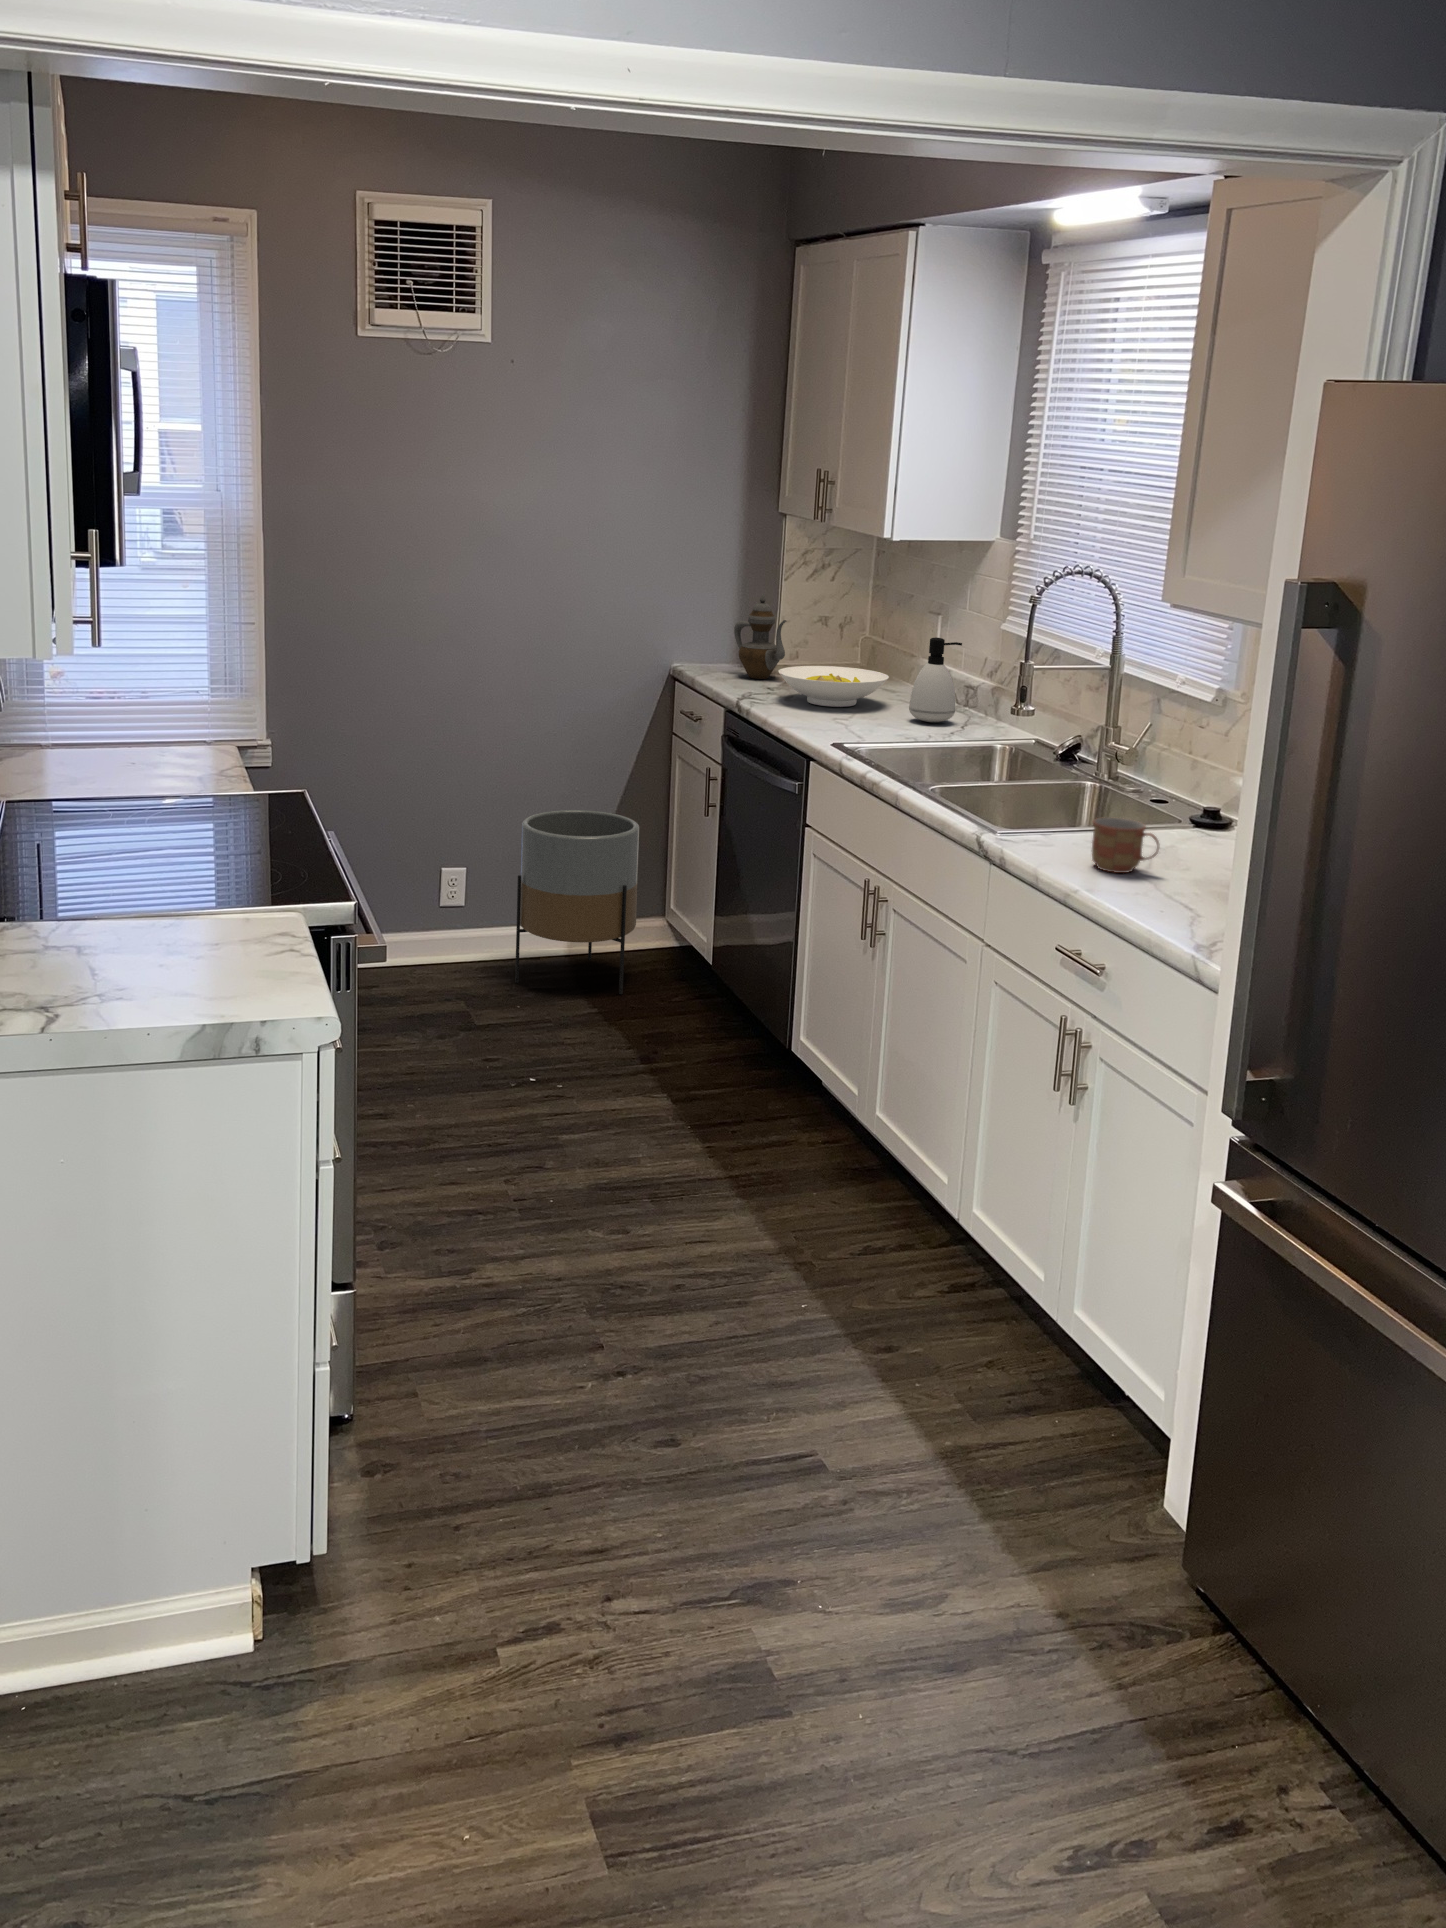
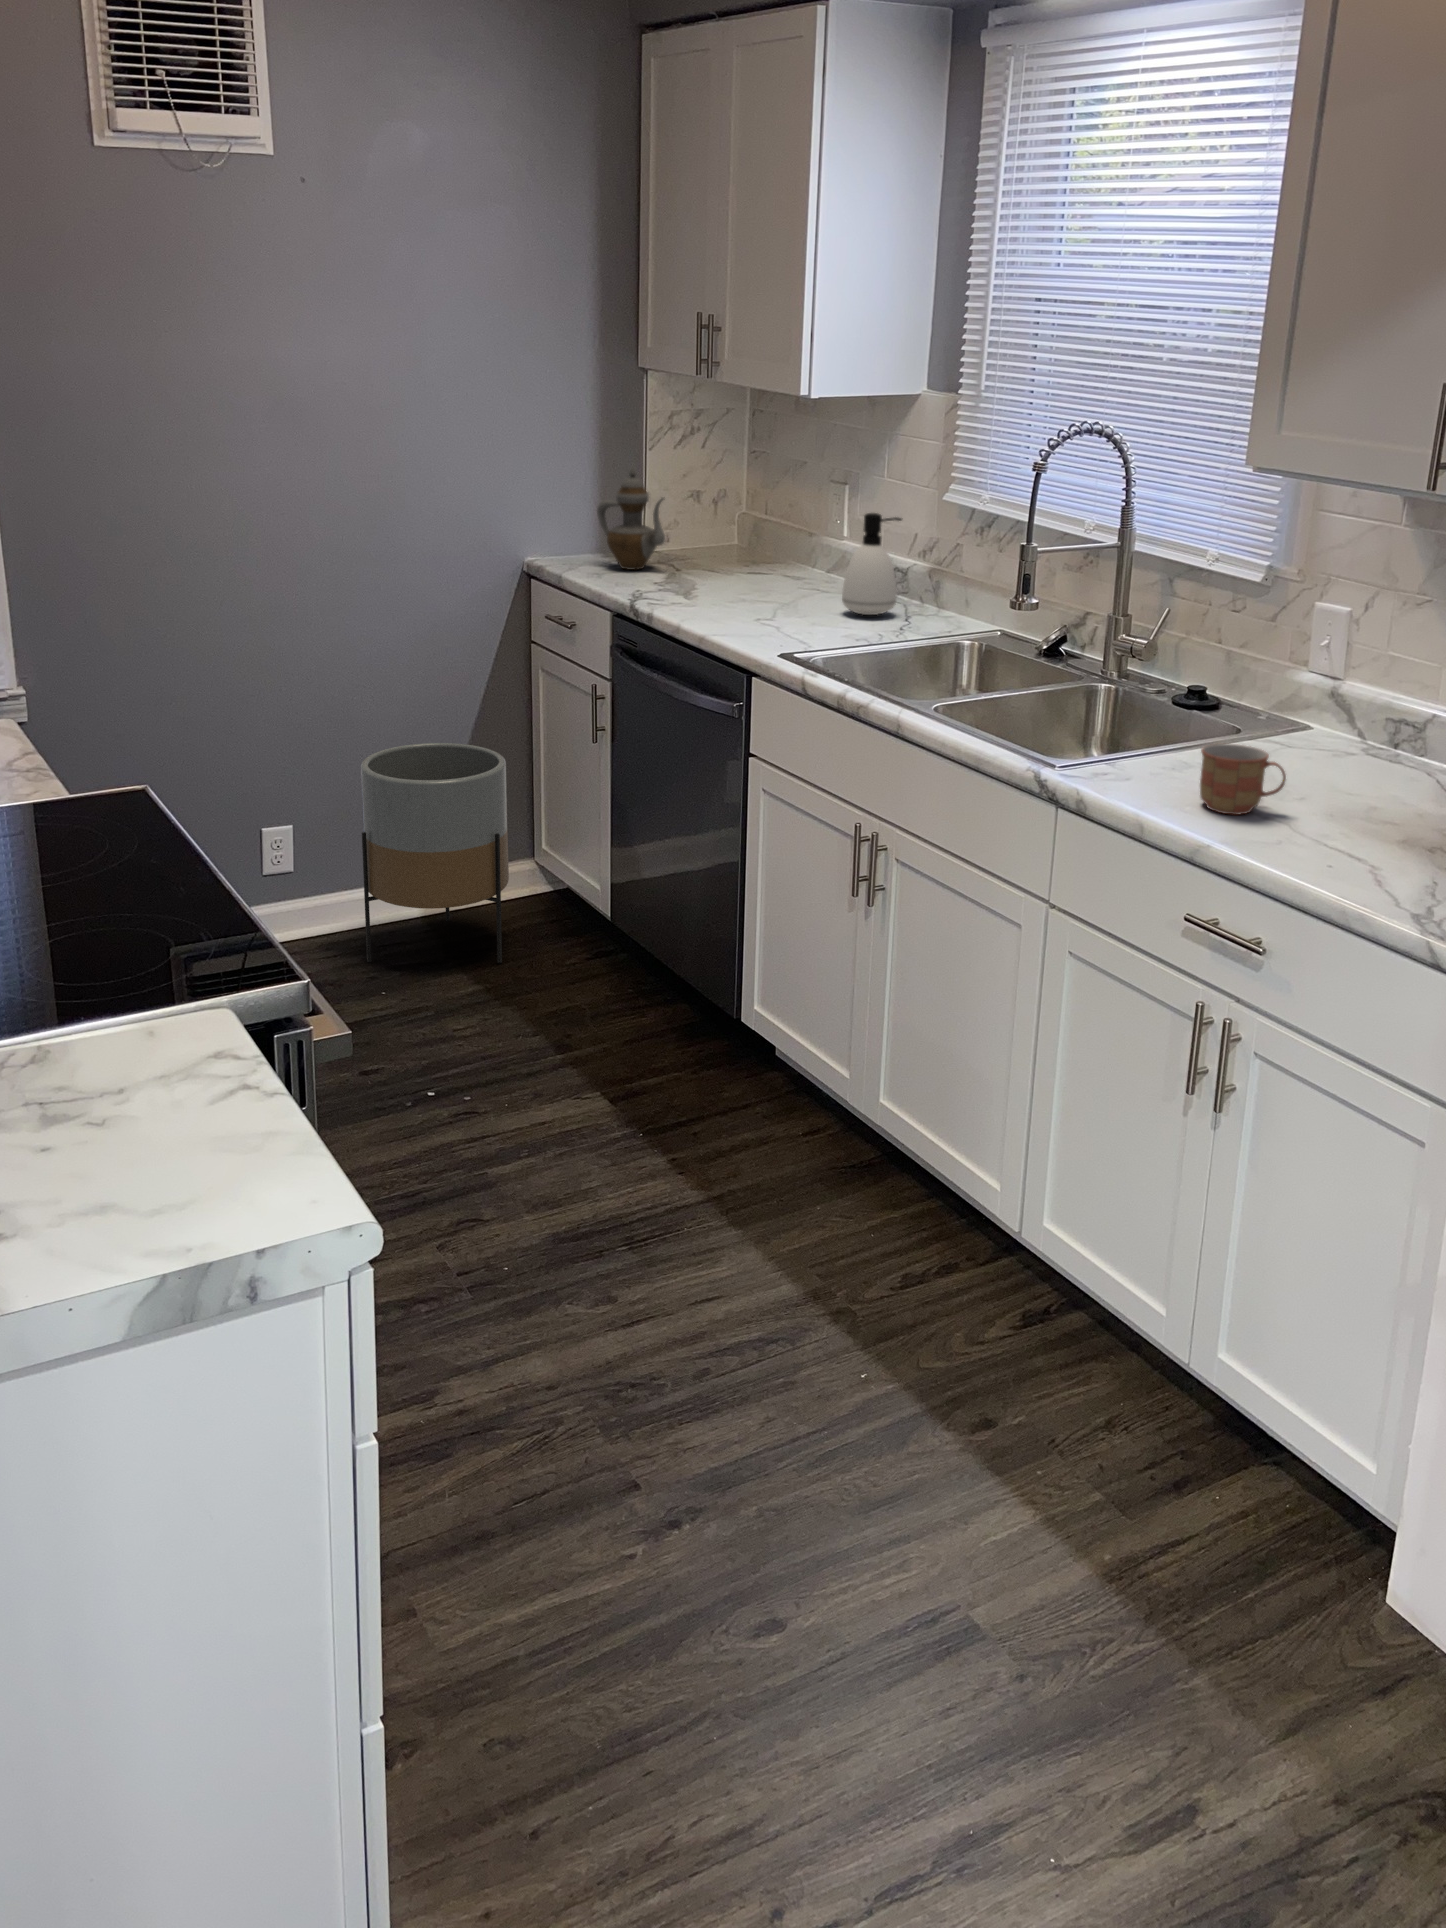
bowl: present [779,666,889,707] -> none [673,551,806,602]

